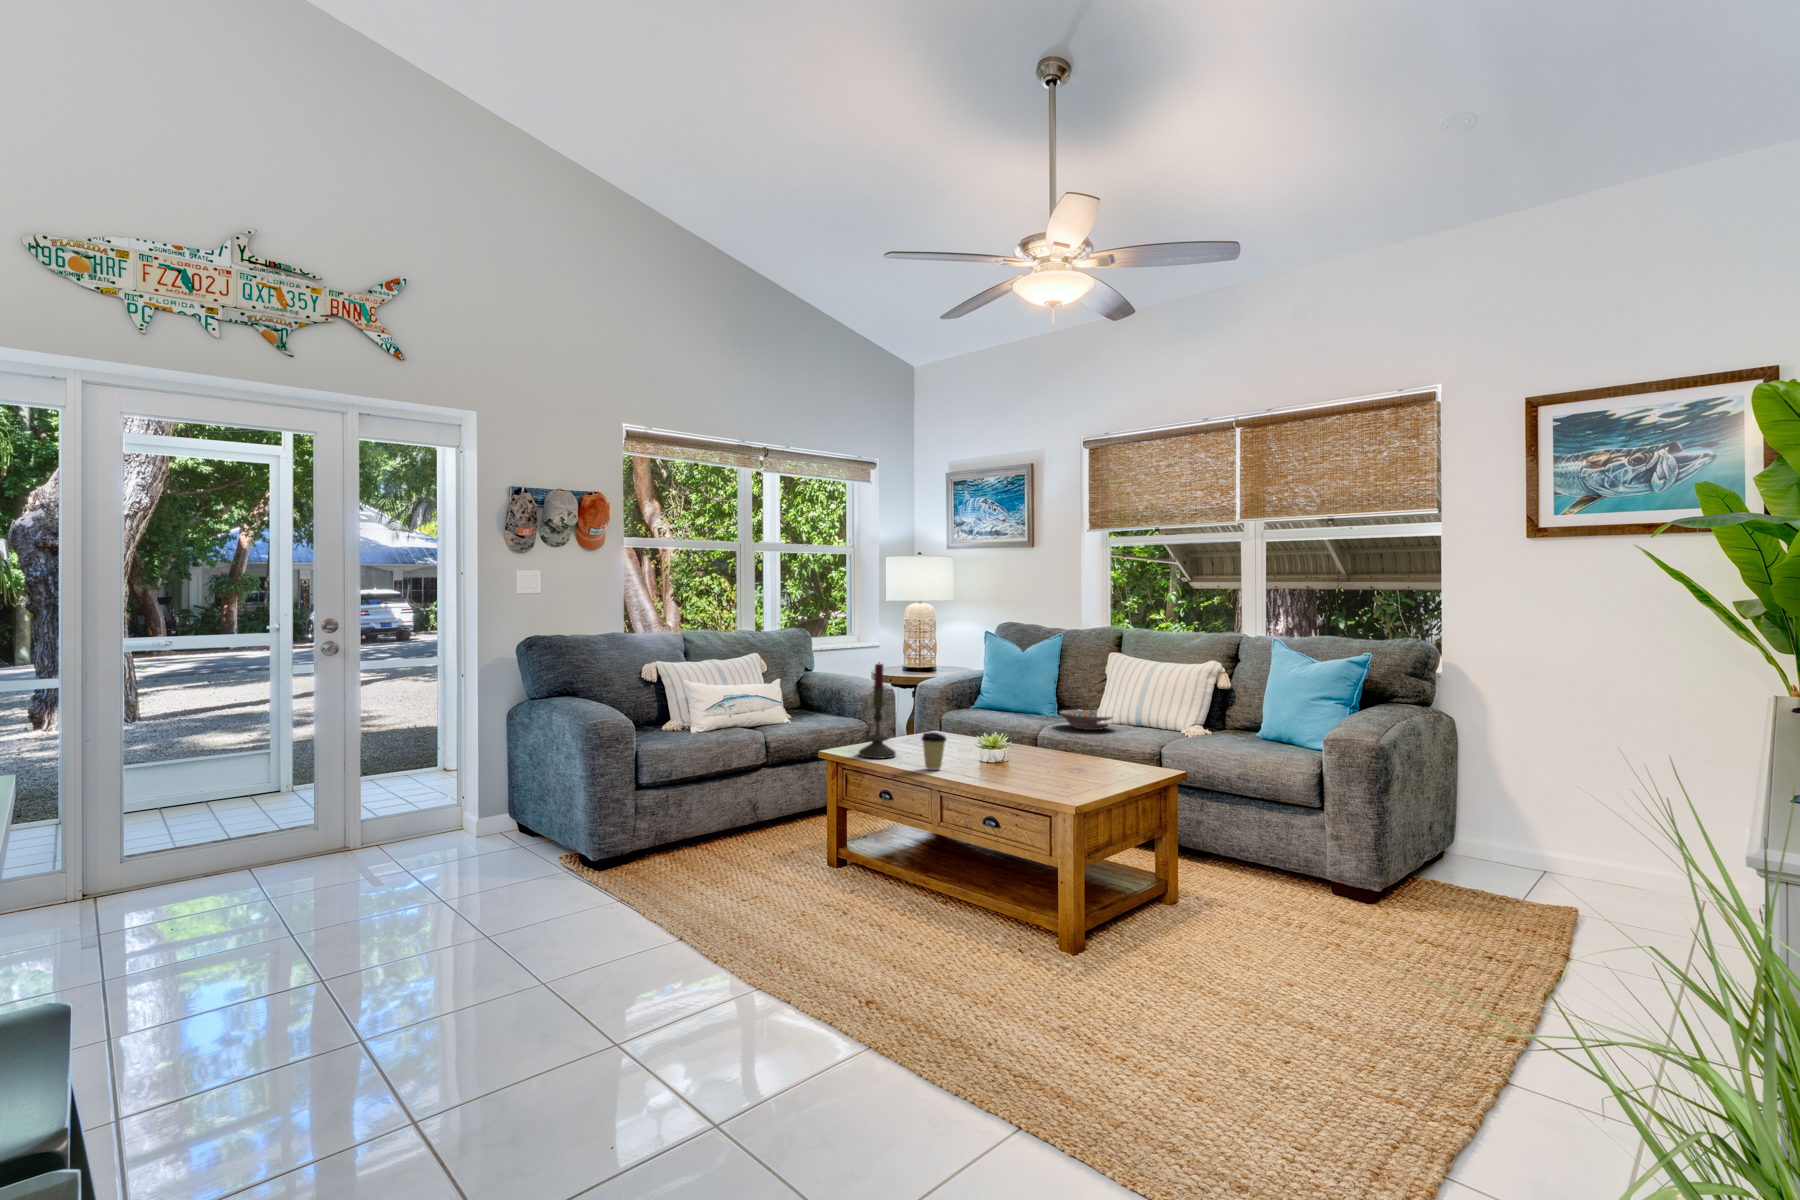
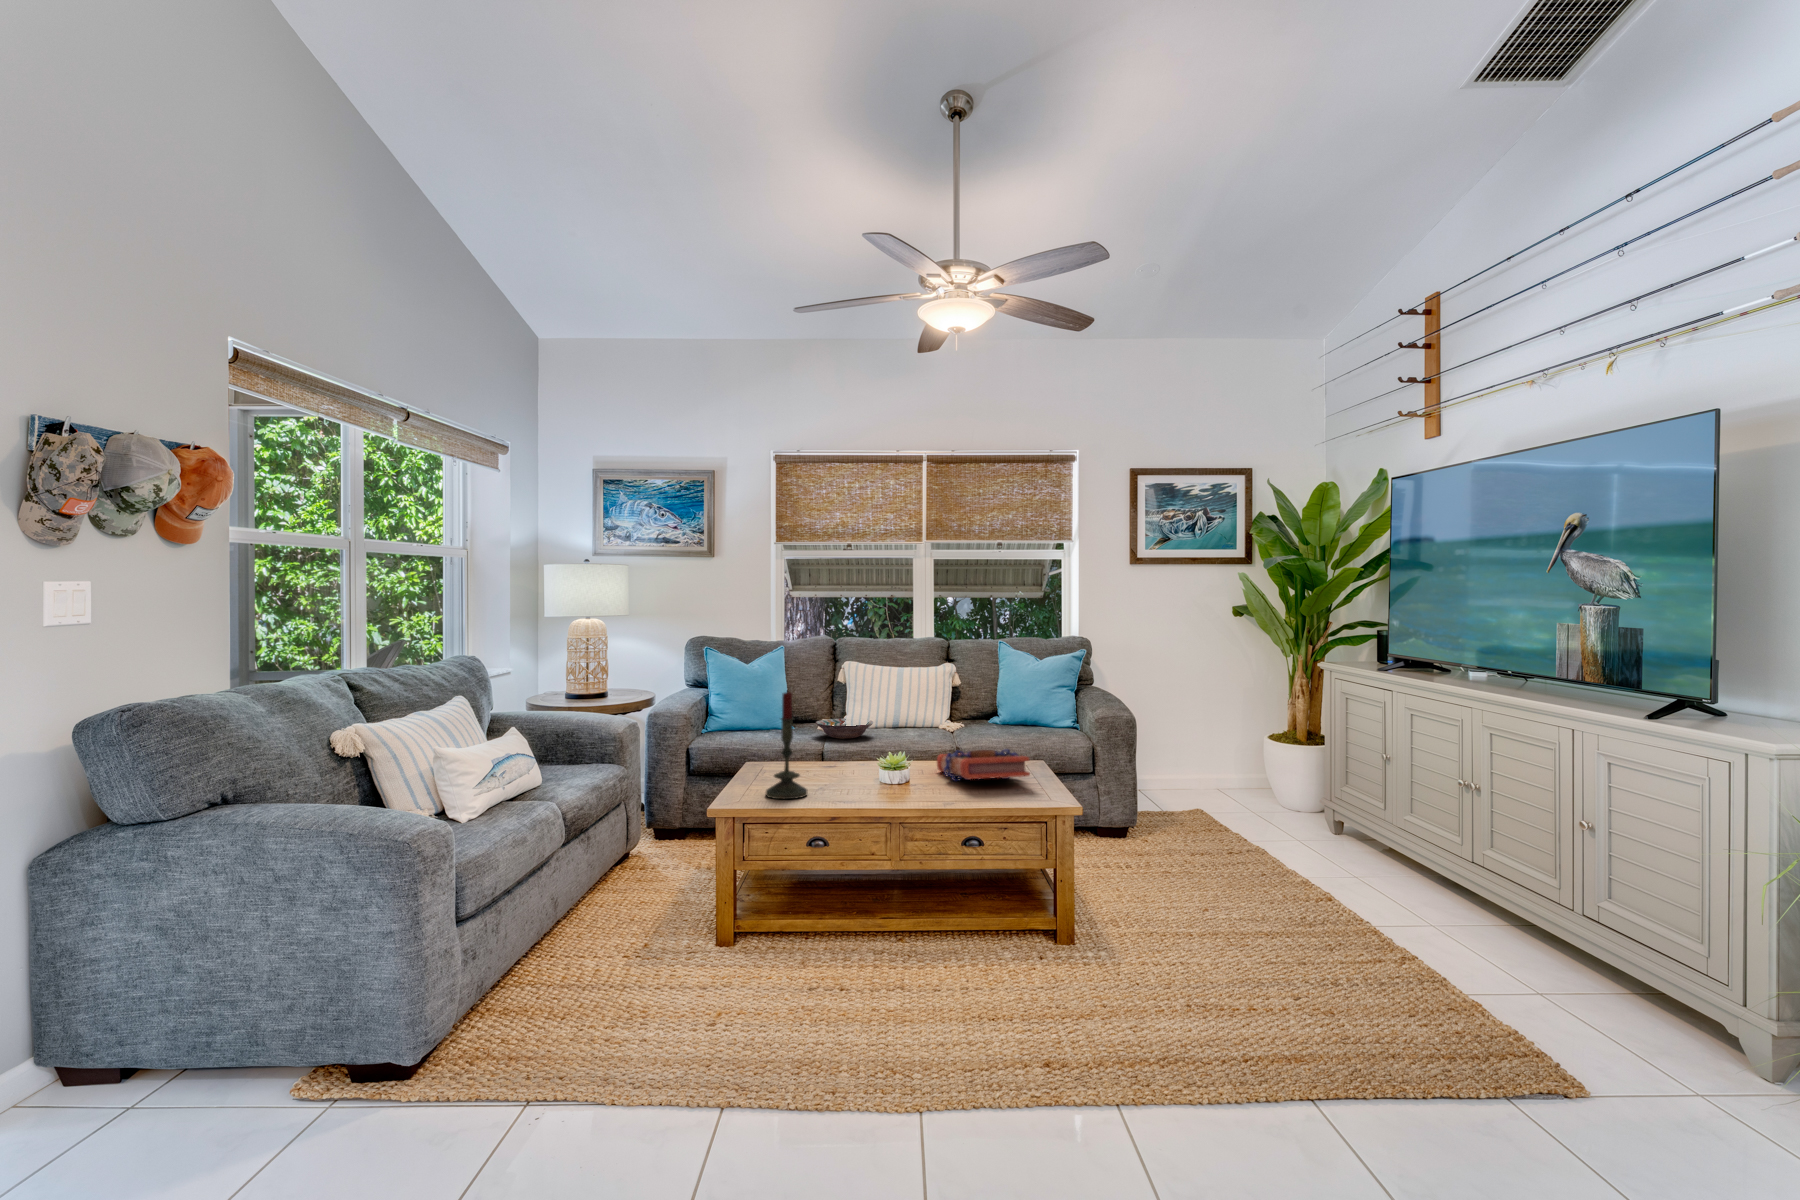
coffee cup: present [922,732,946,770] -> none [866,760,894,800]
book: none [1024,739,1126,777] -> present [937,749,1030,781]

